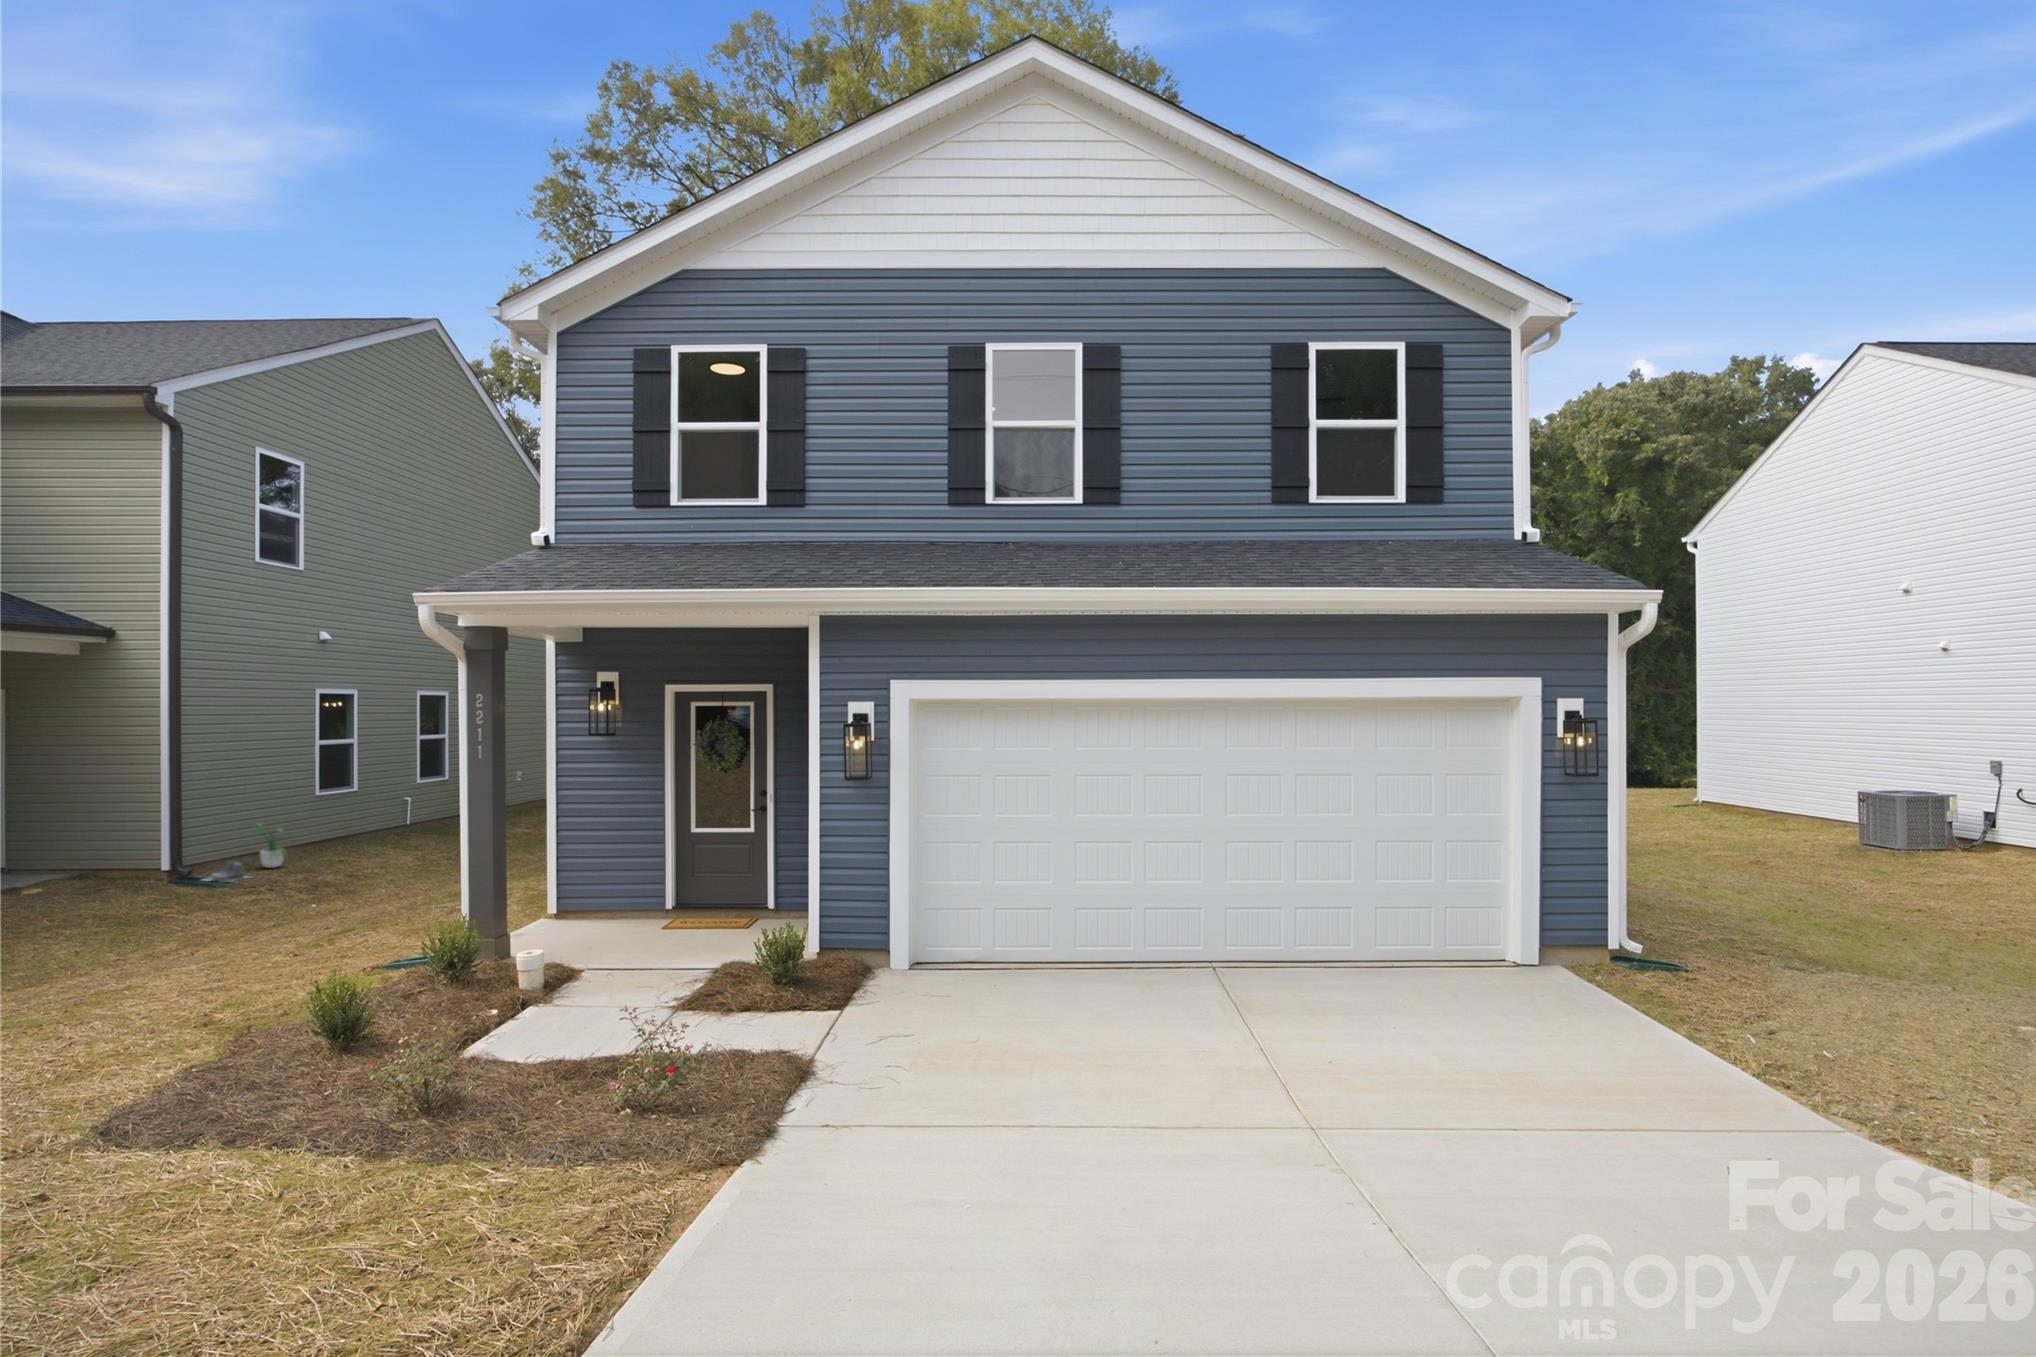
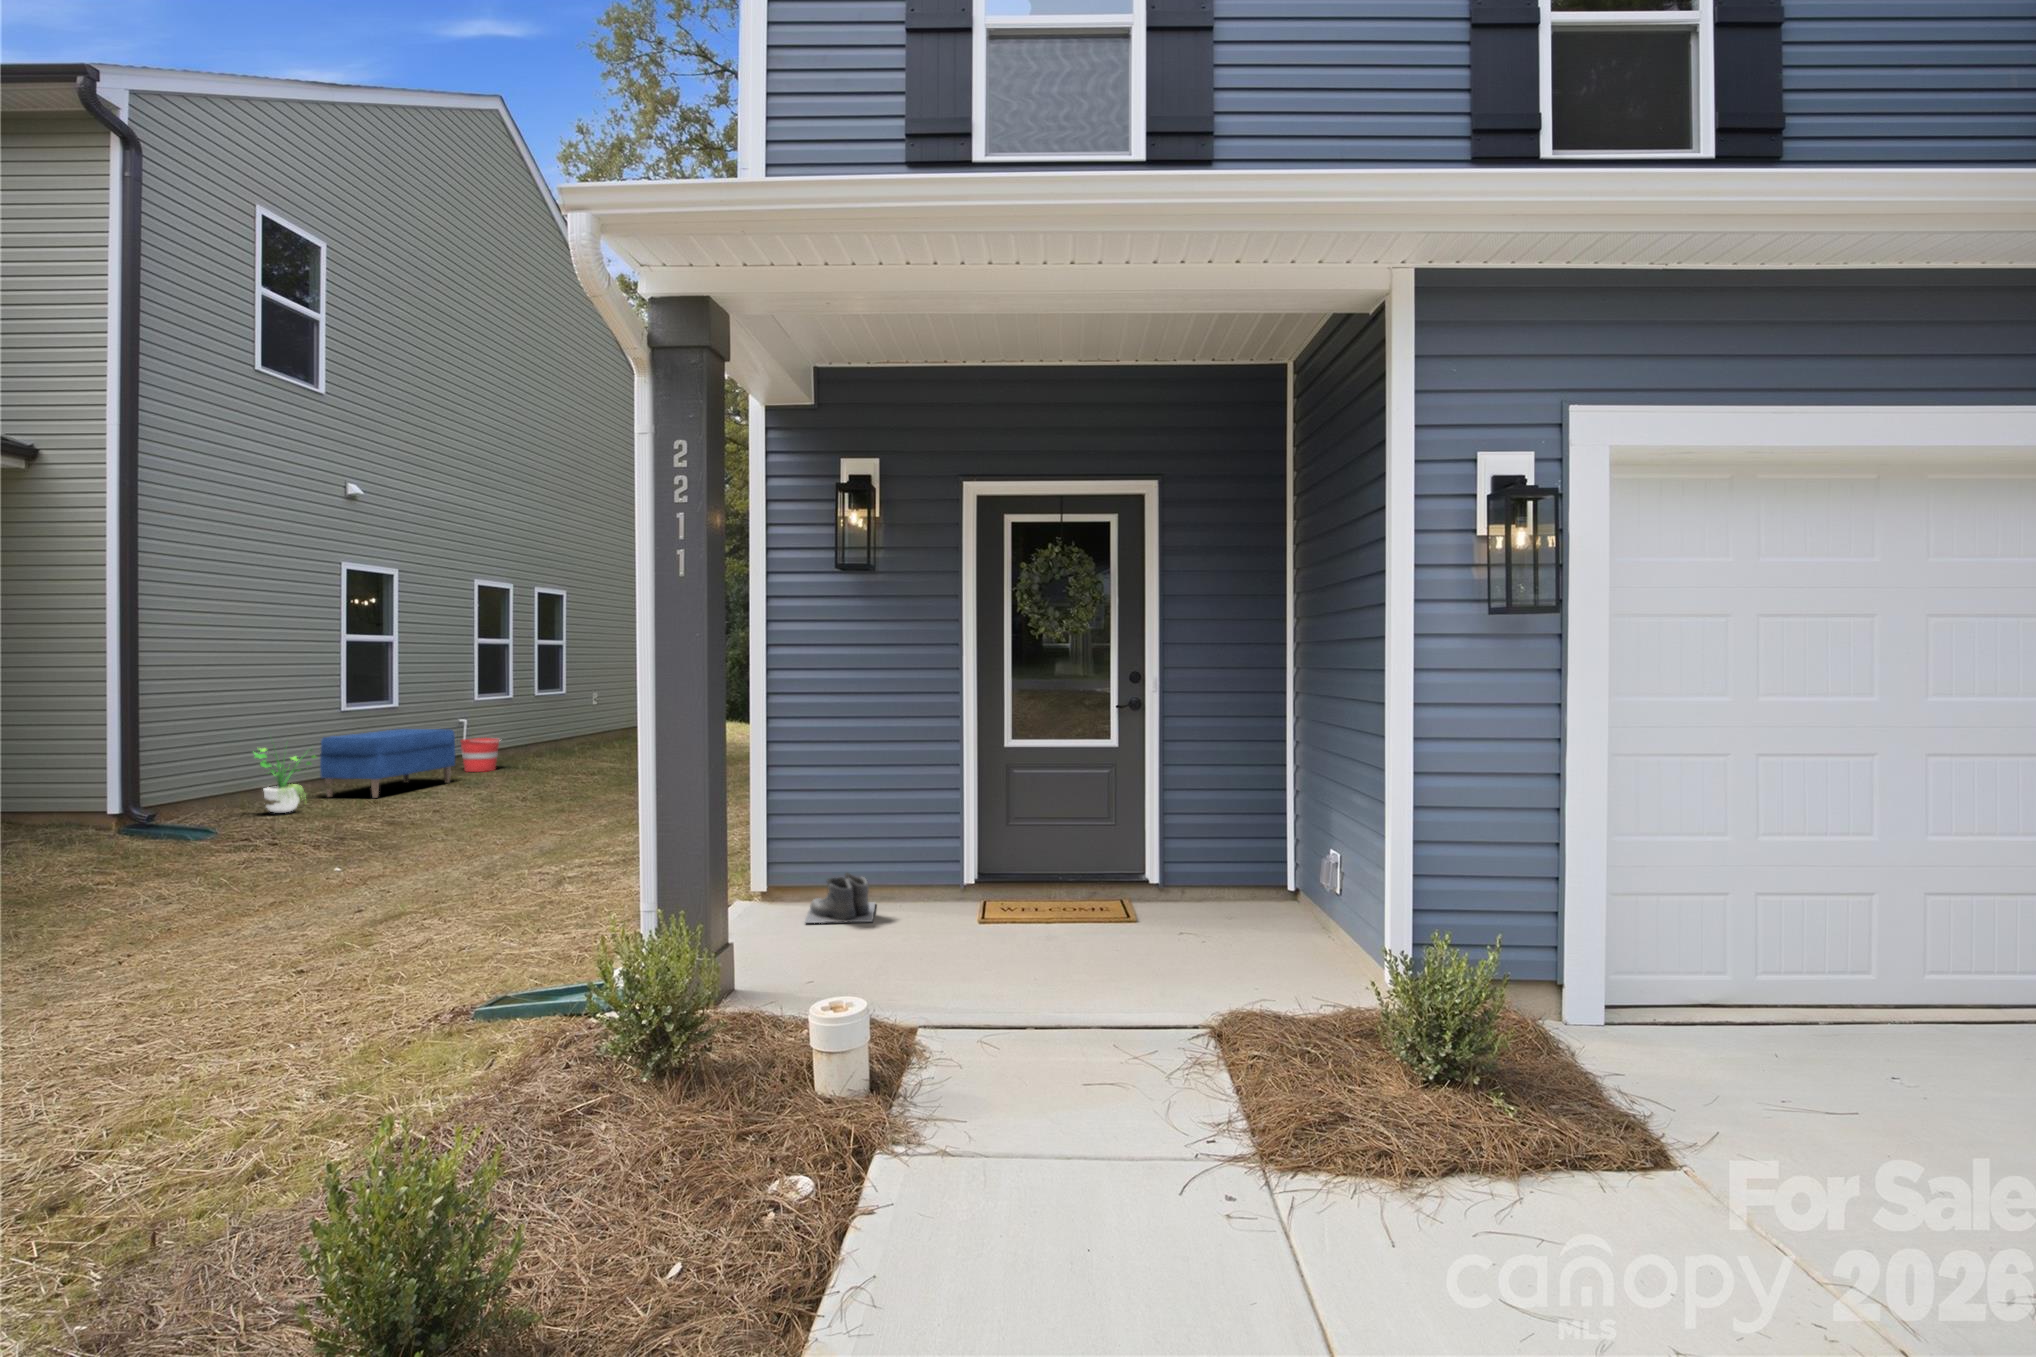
bench: none [297,805,393,857] -> present [320,729,455,798]
bucket: none [398,809,429,836] -> present [461,738,500,772]
boots: present [204,861,250,881] -> present [805,873,875,923]

